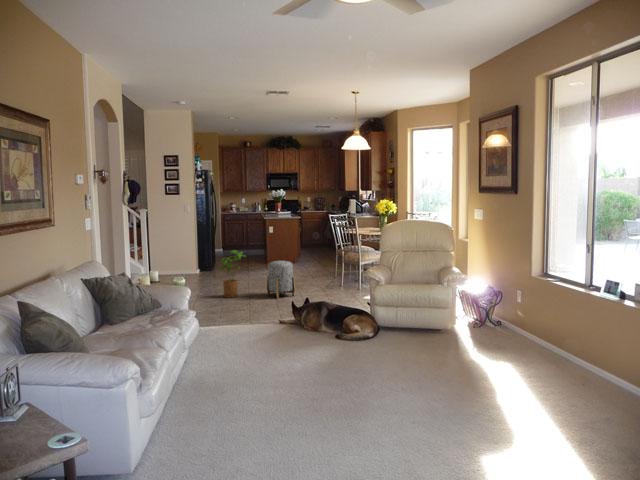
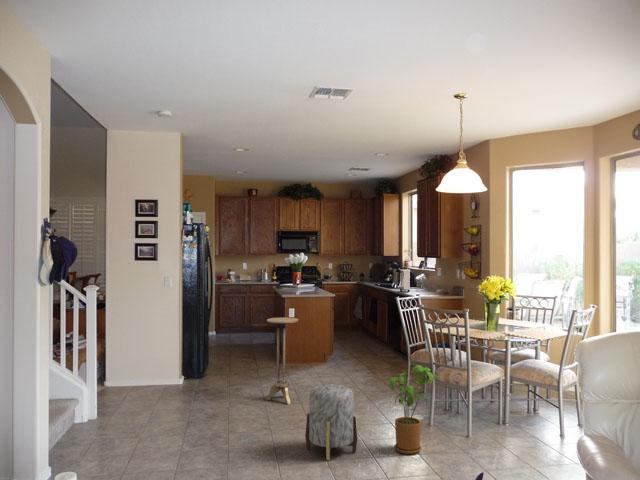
side table: none [250,229,269,281] -> present [266,317,298,404]
house plant: present [220,250,246,298] -> present [389,365,438,454]

